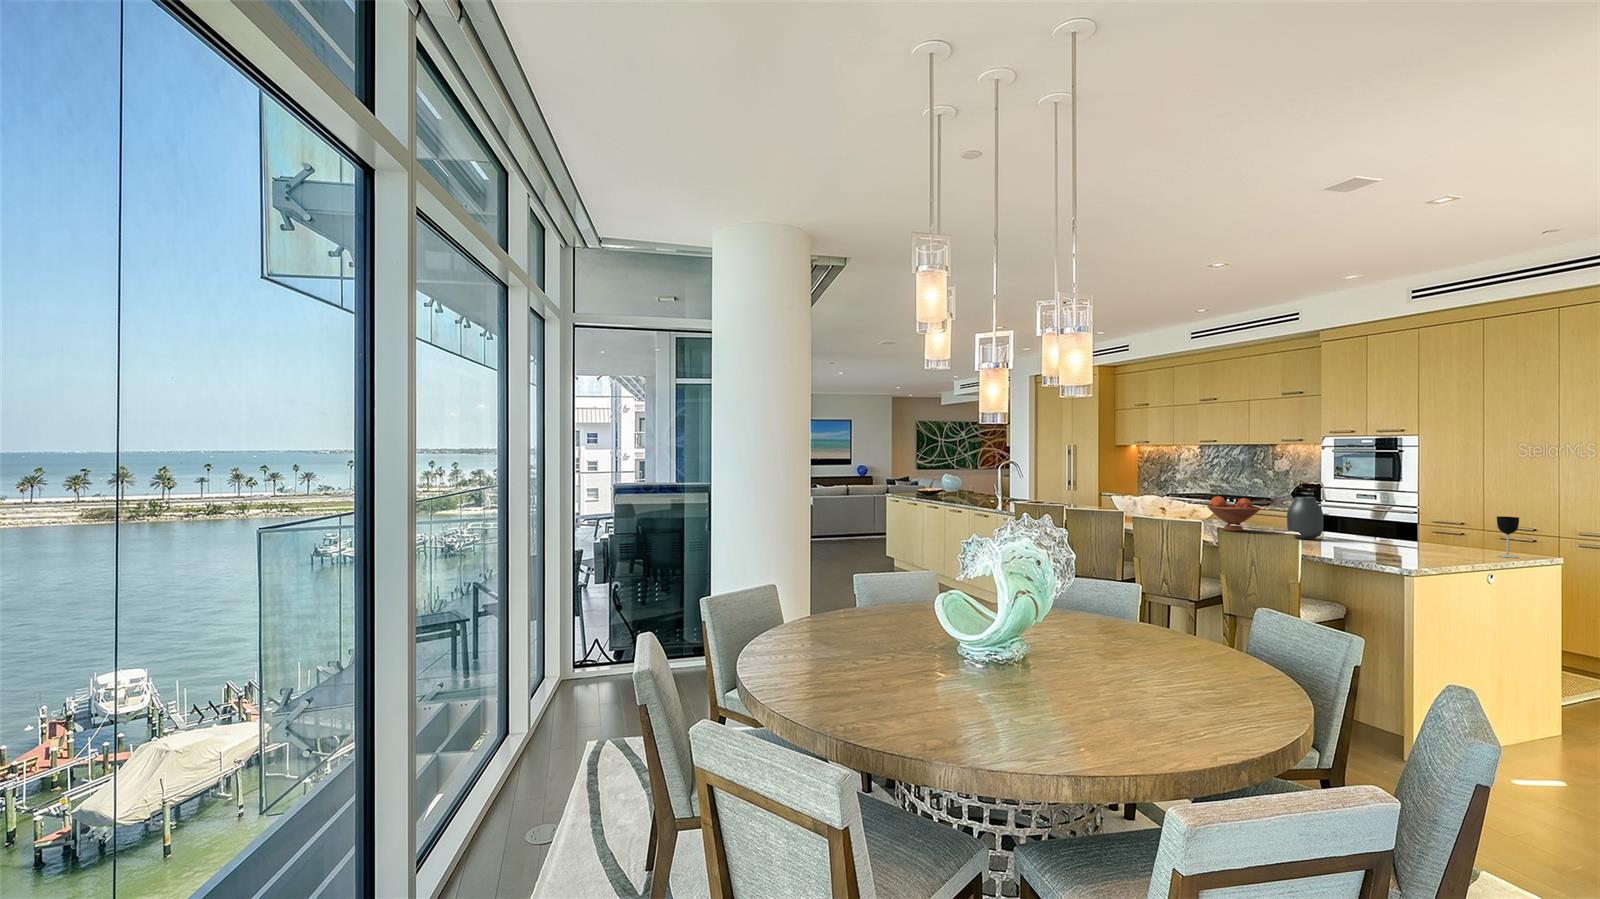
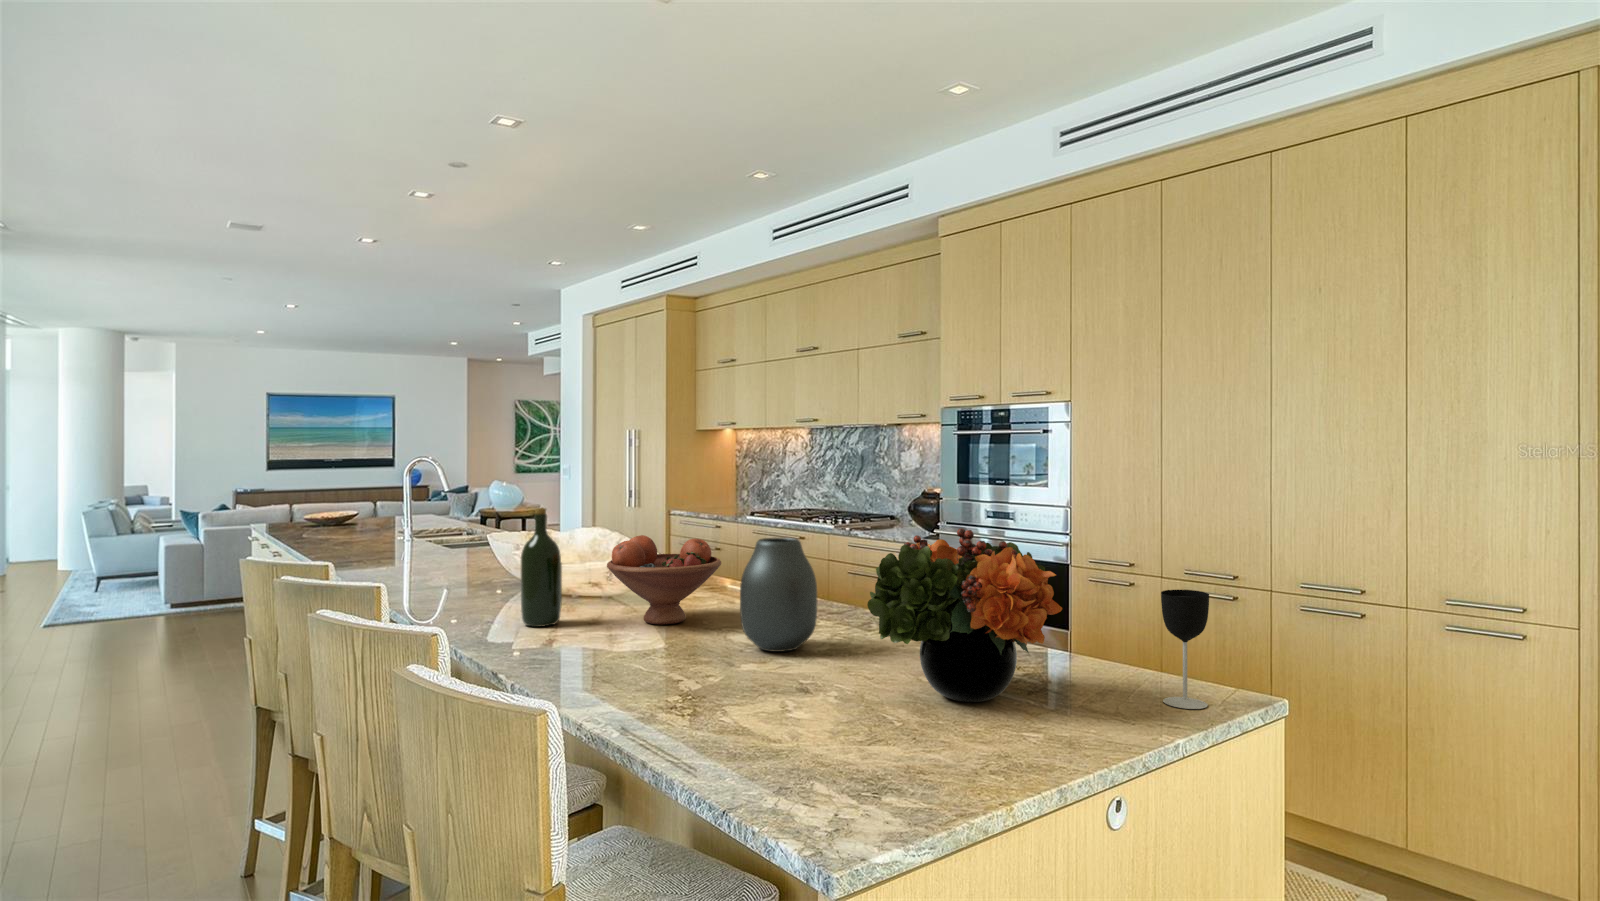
wine bottle: none [1172,484,1190,529] -> present [521,508,562,627]
flower arrangement: none [1366,492,1454,552] -> present [867,528,1062,702]

